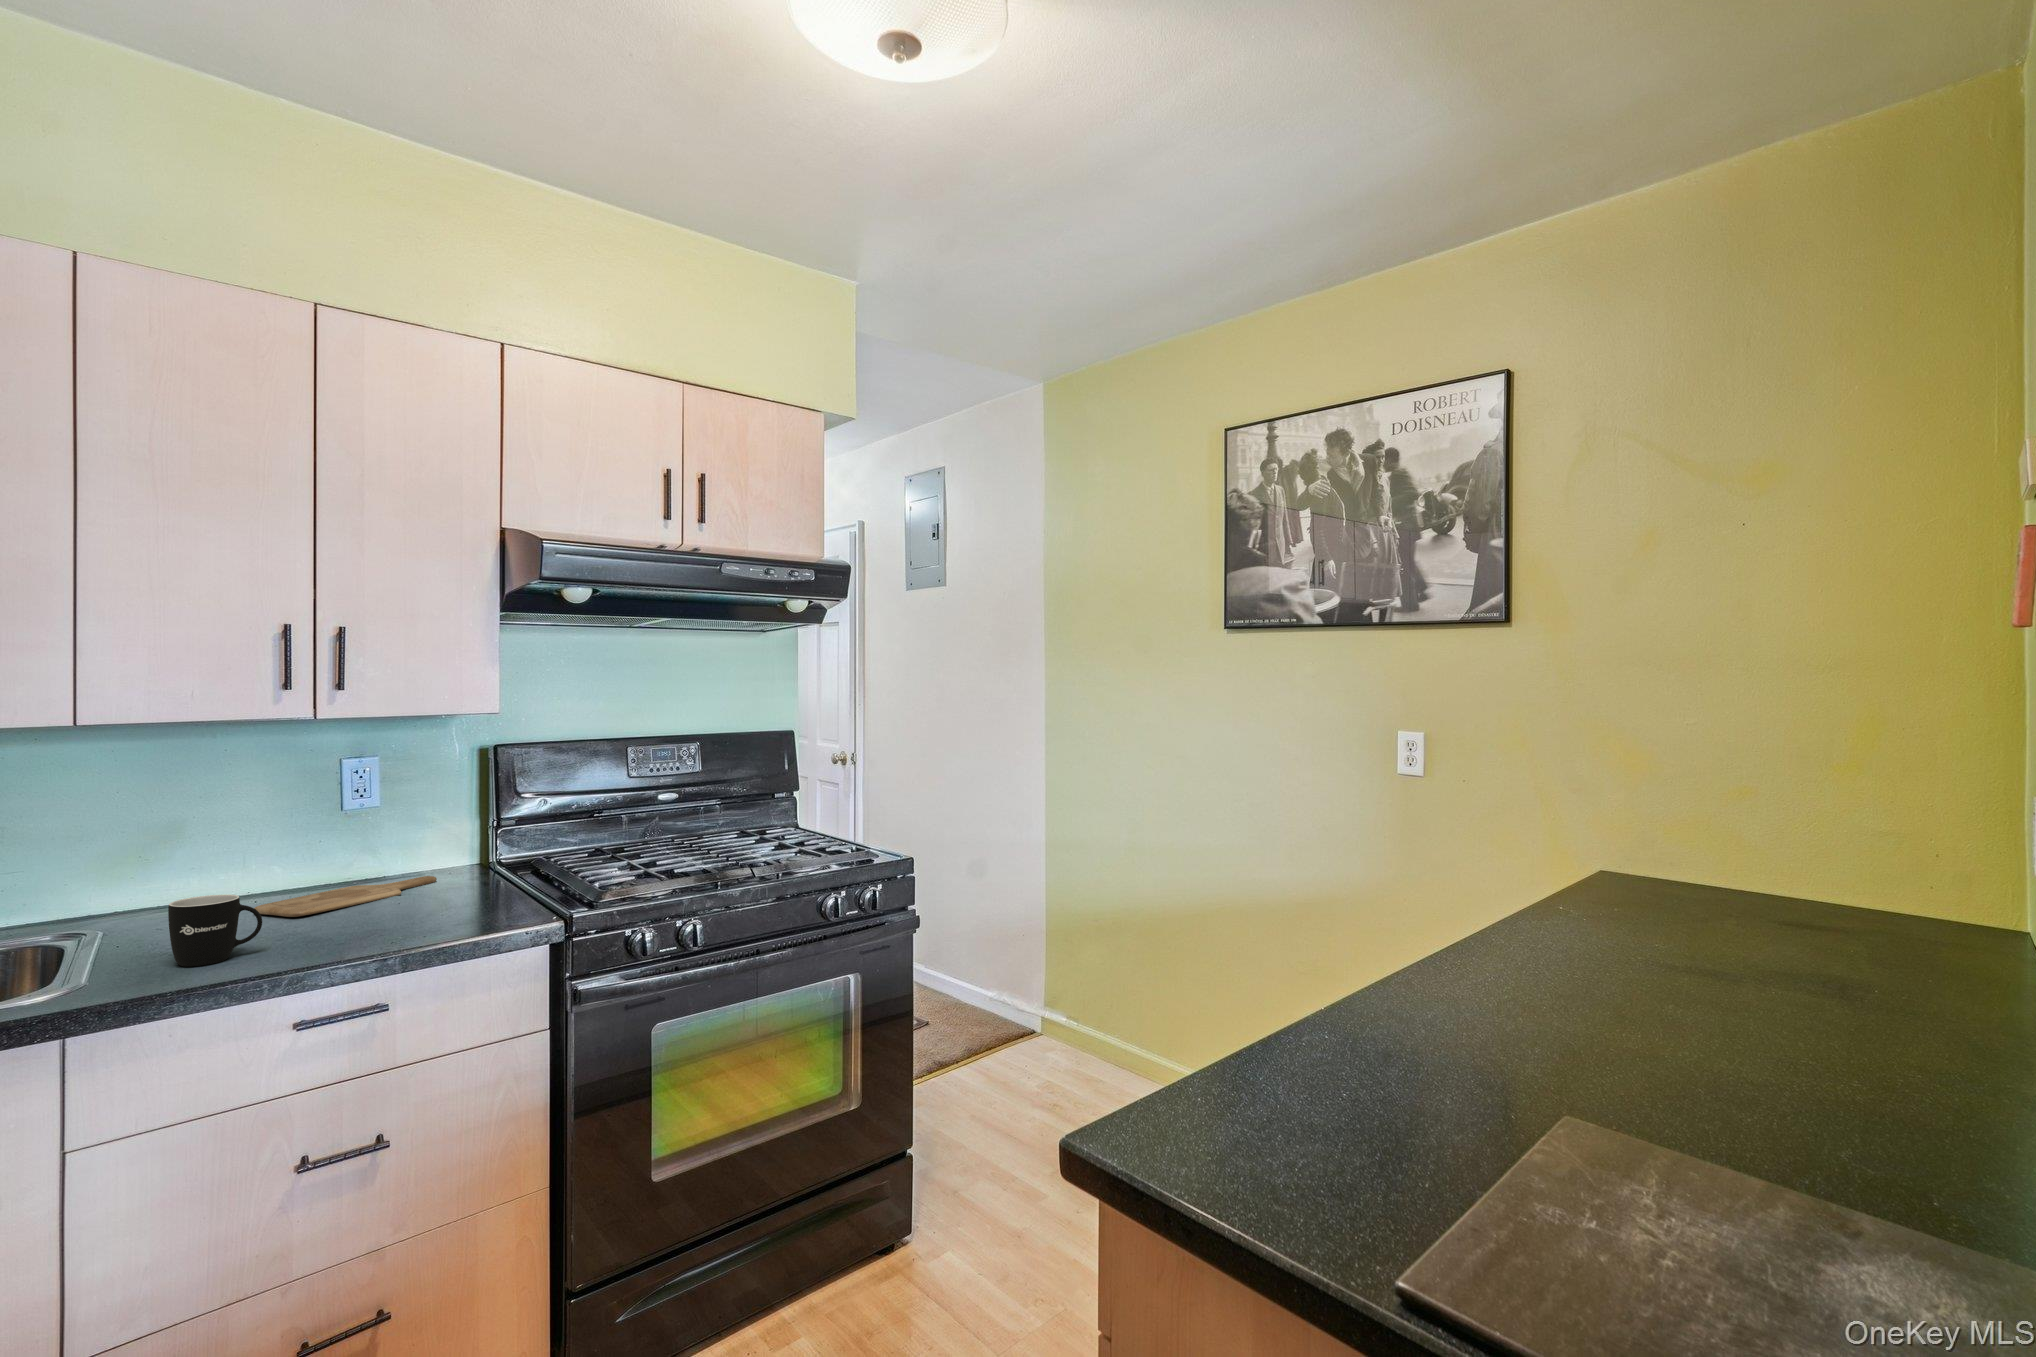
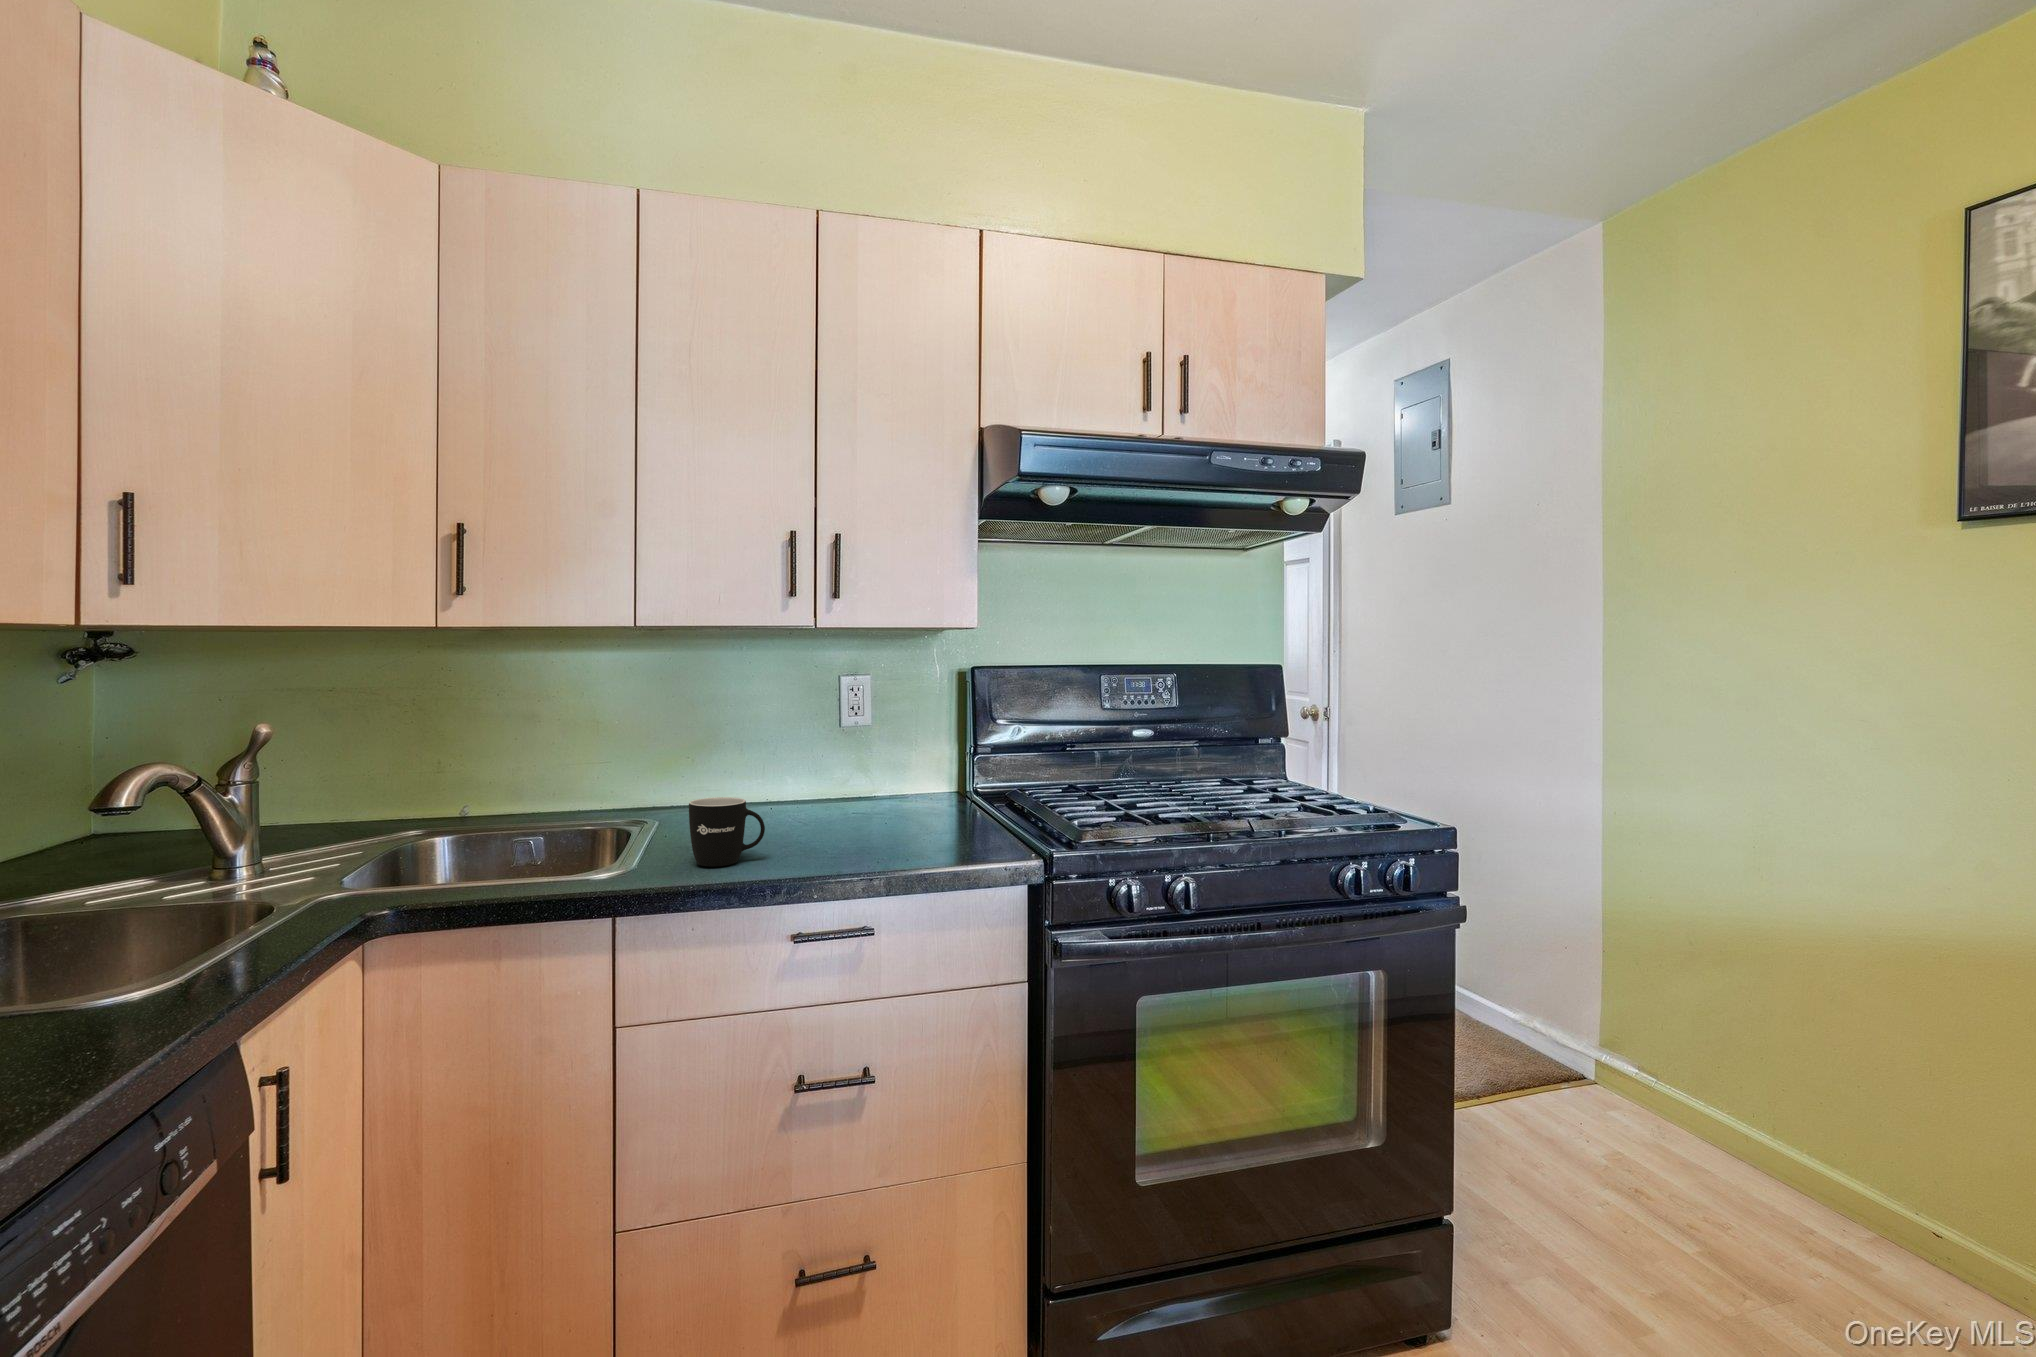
cutting board: present [254,876,437,917] -> none [766,799,920,827]

